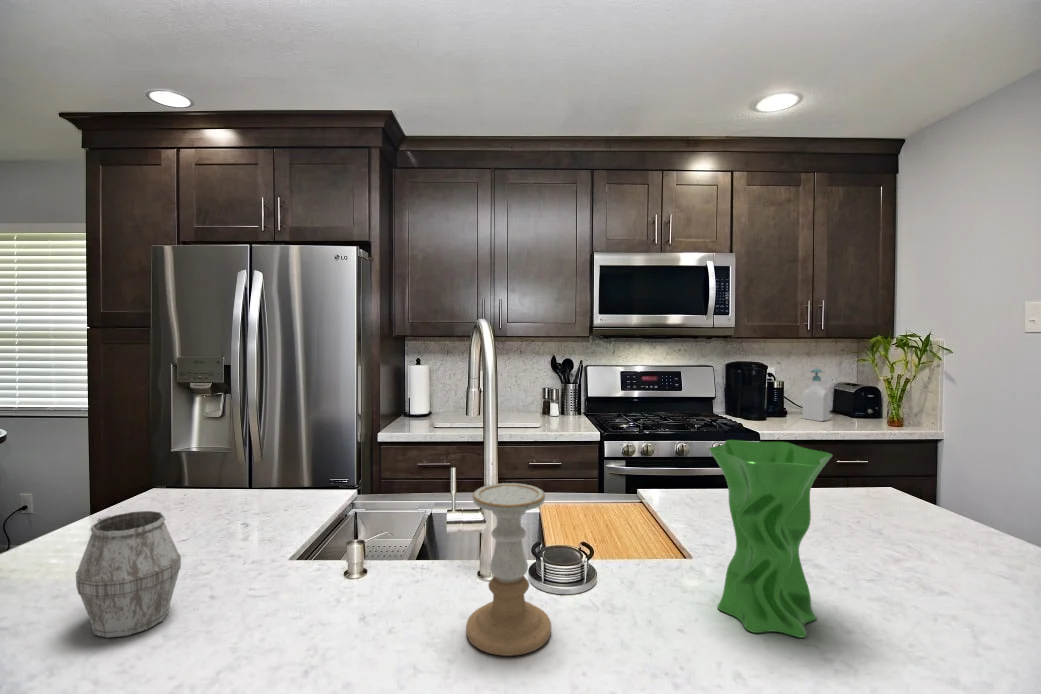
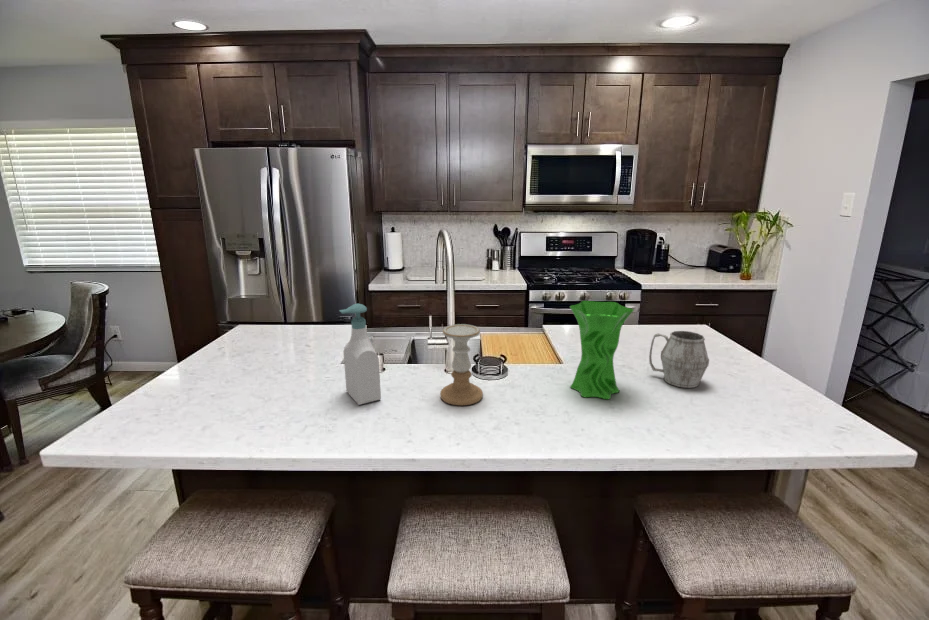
soap bottle: present [802,369,830,421] -> present [340,304,381,405]
mug: present [76,511,181,638] -> present [649,331,709,388]

